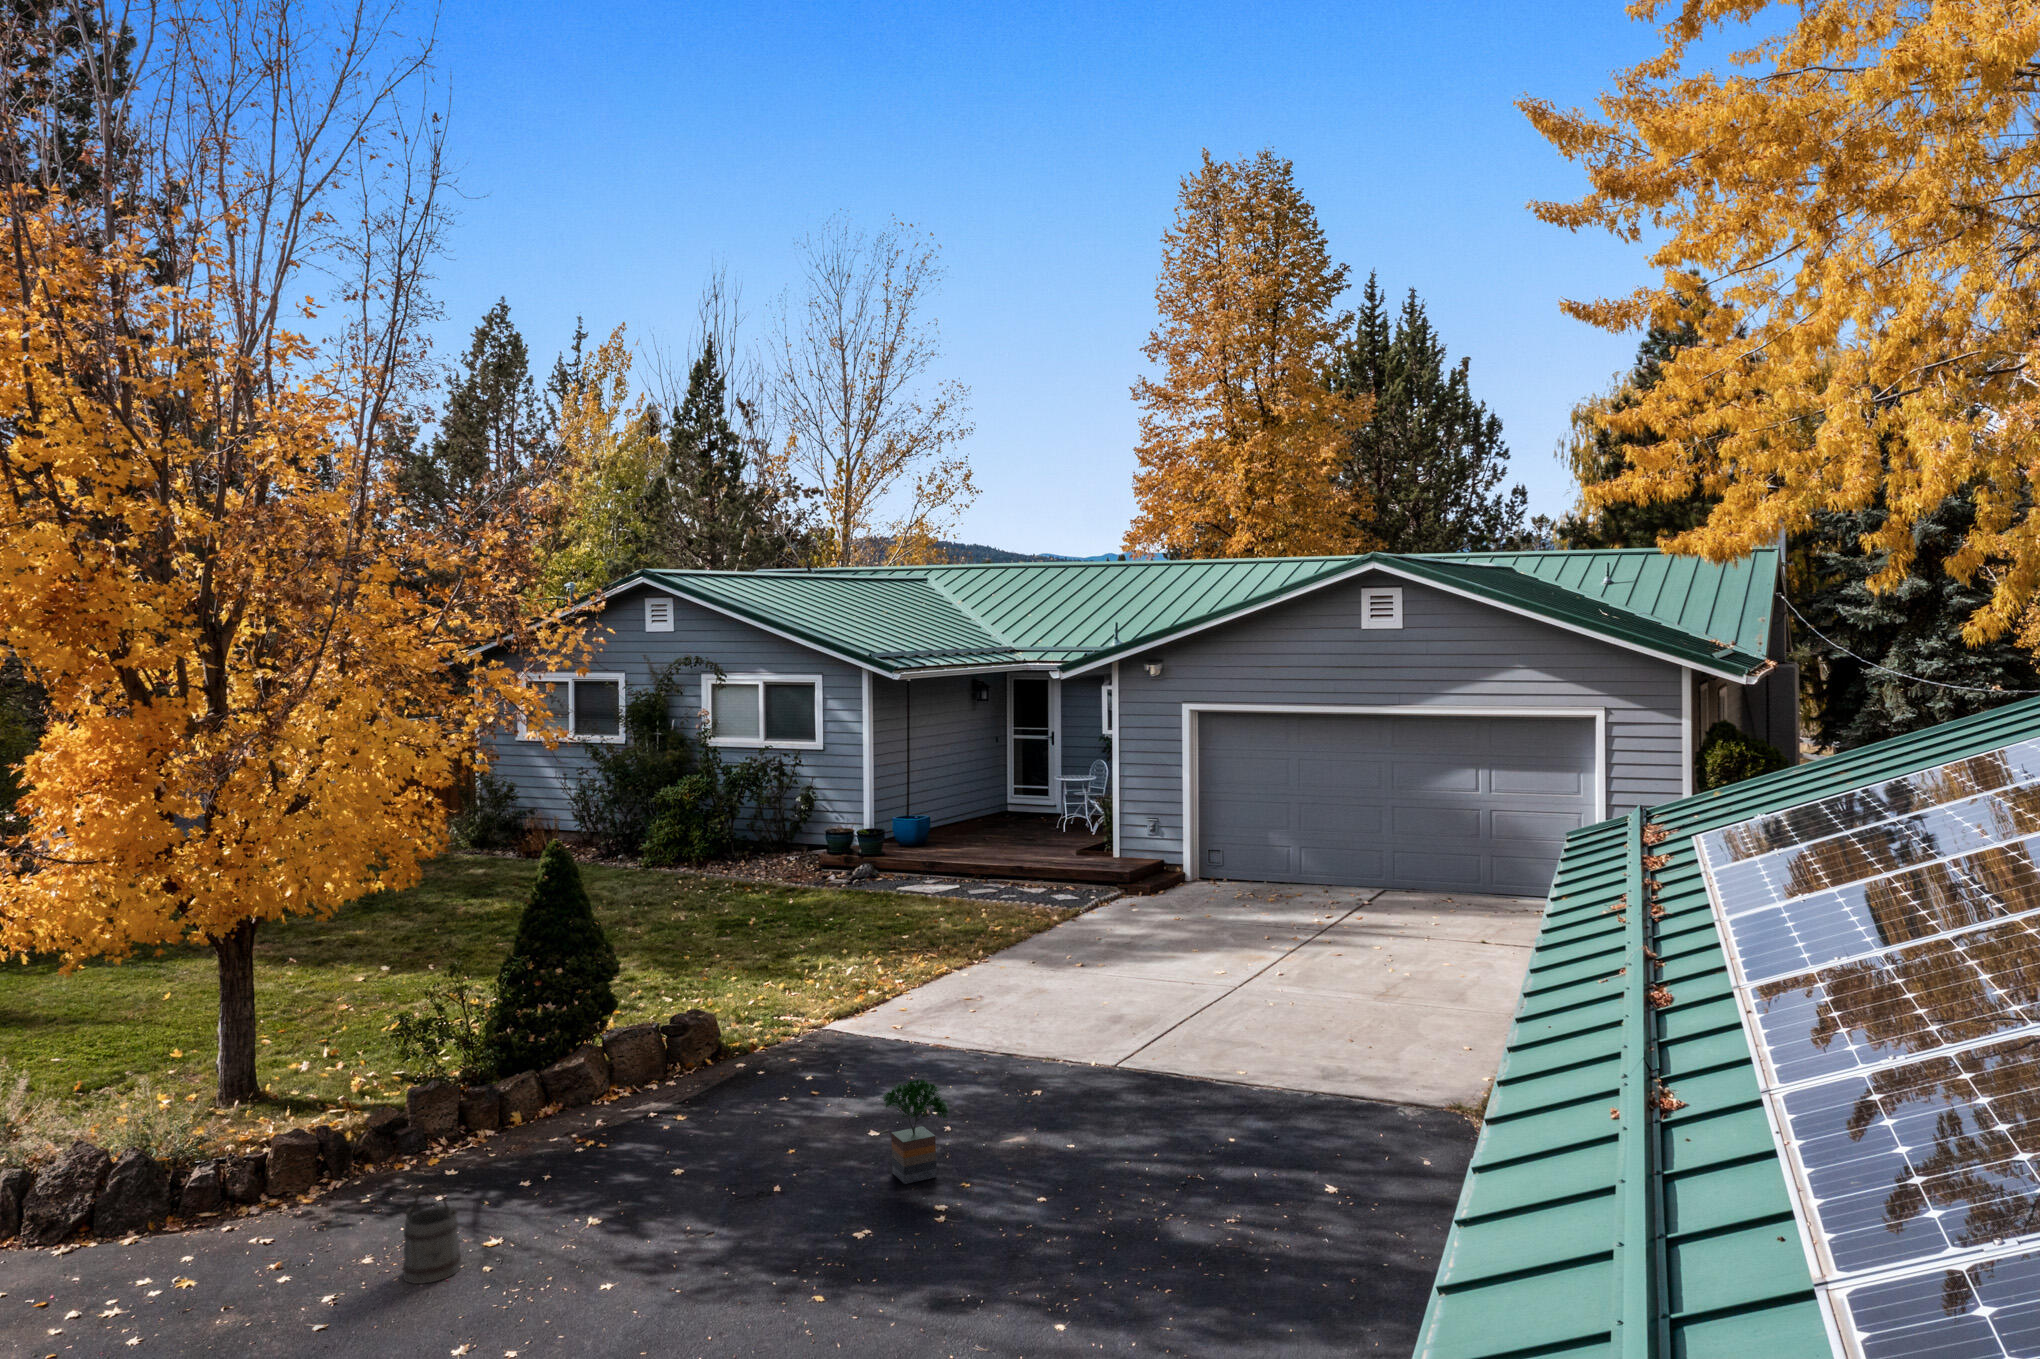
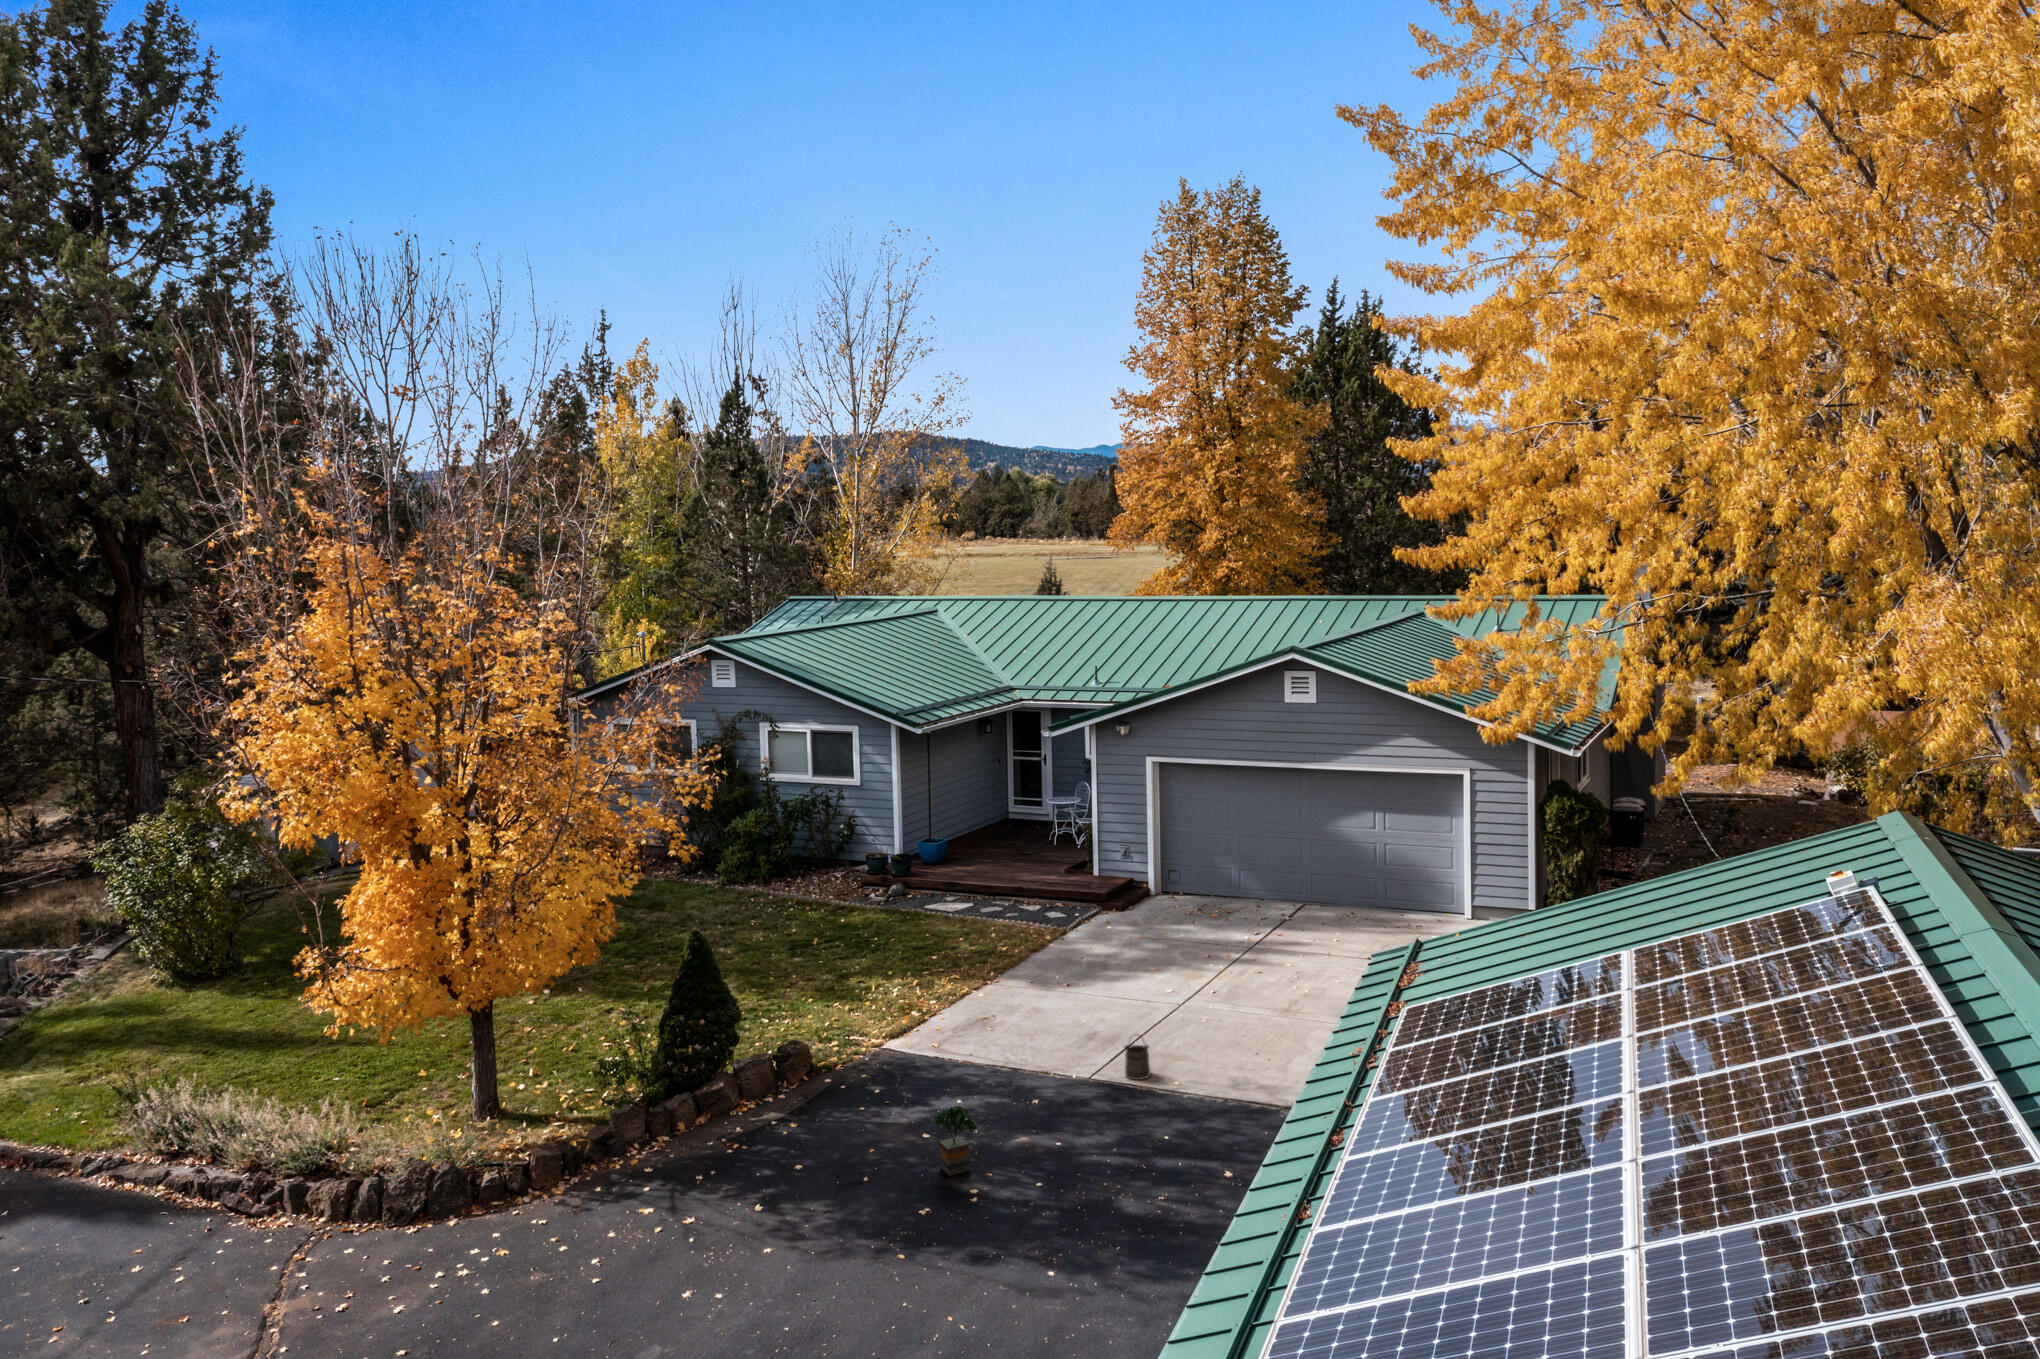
bucket: present [403,1185,461,1284] -> present [1125,1042,1150,1080]

